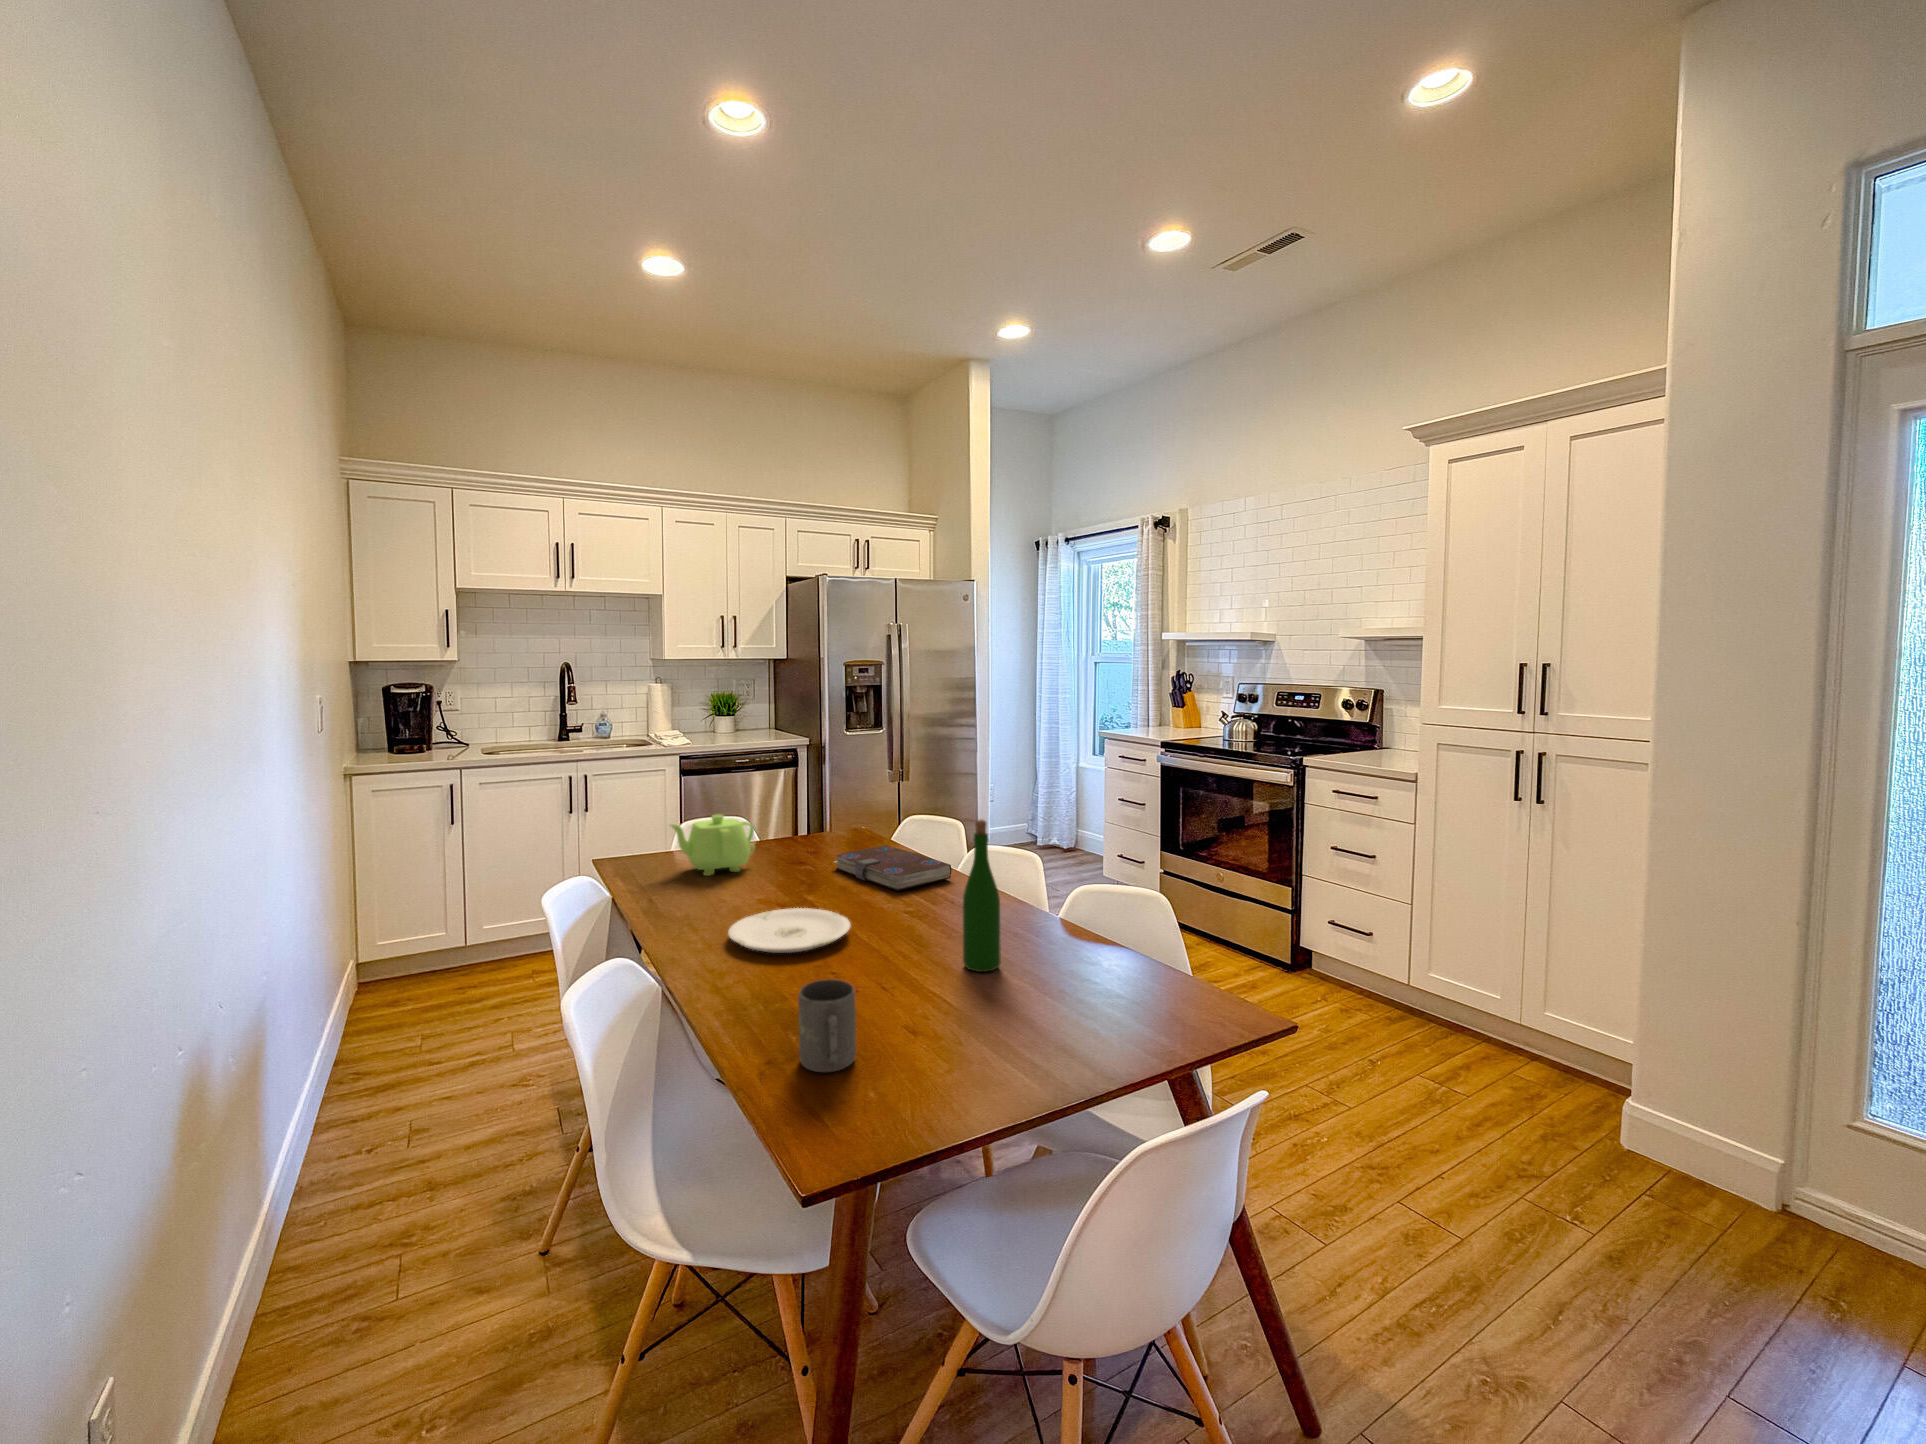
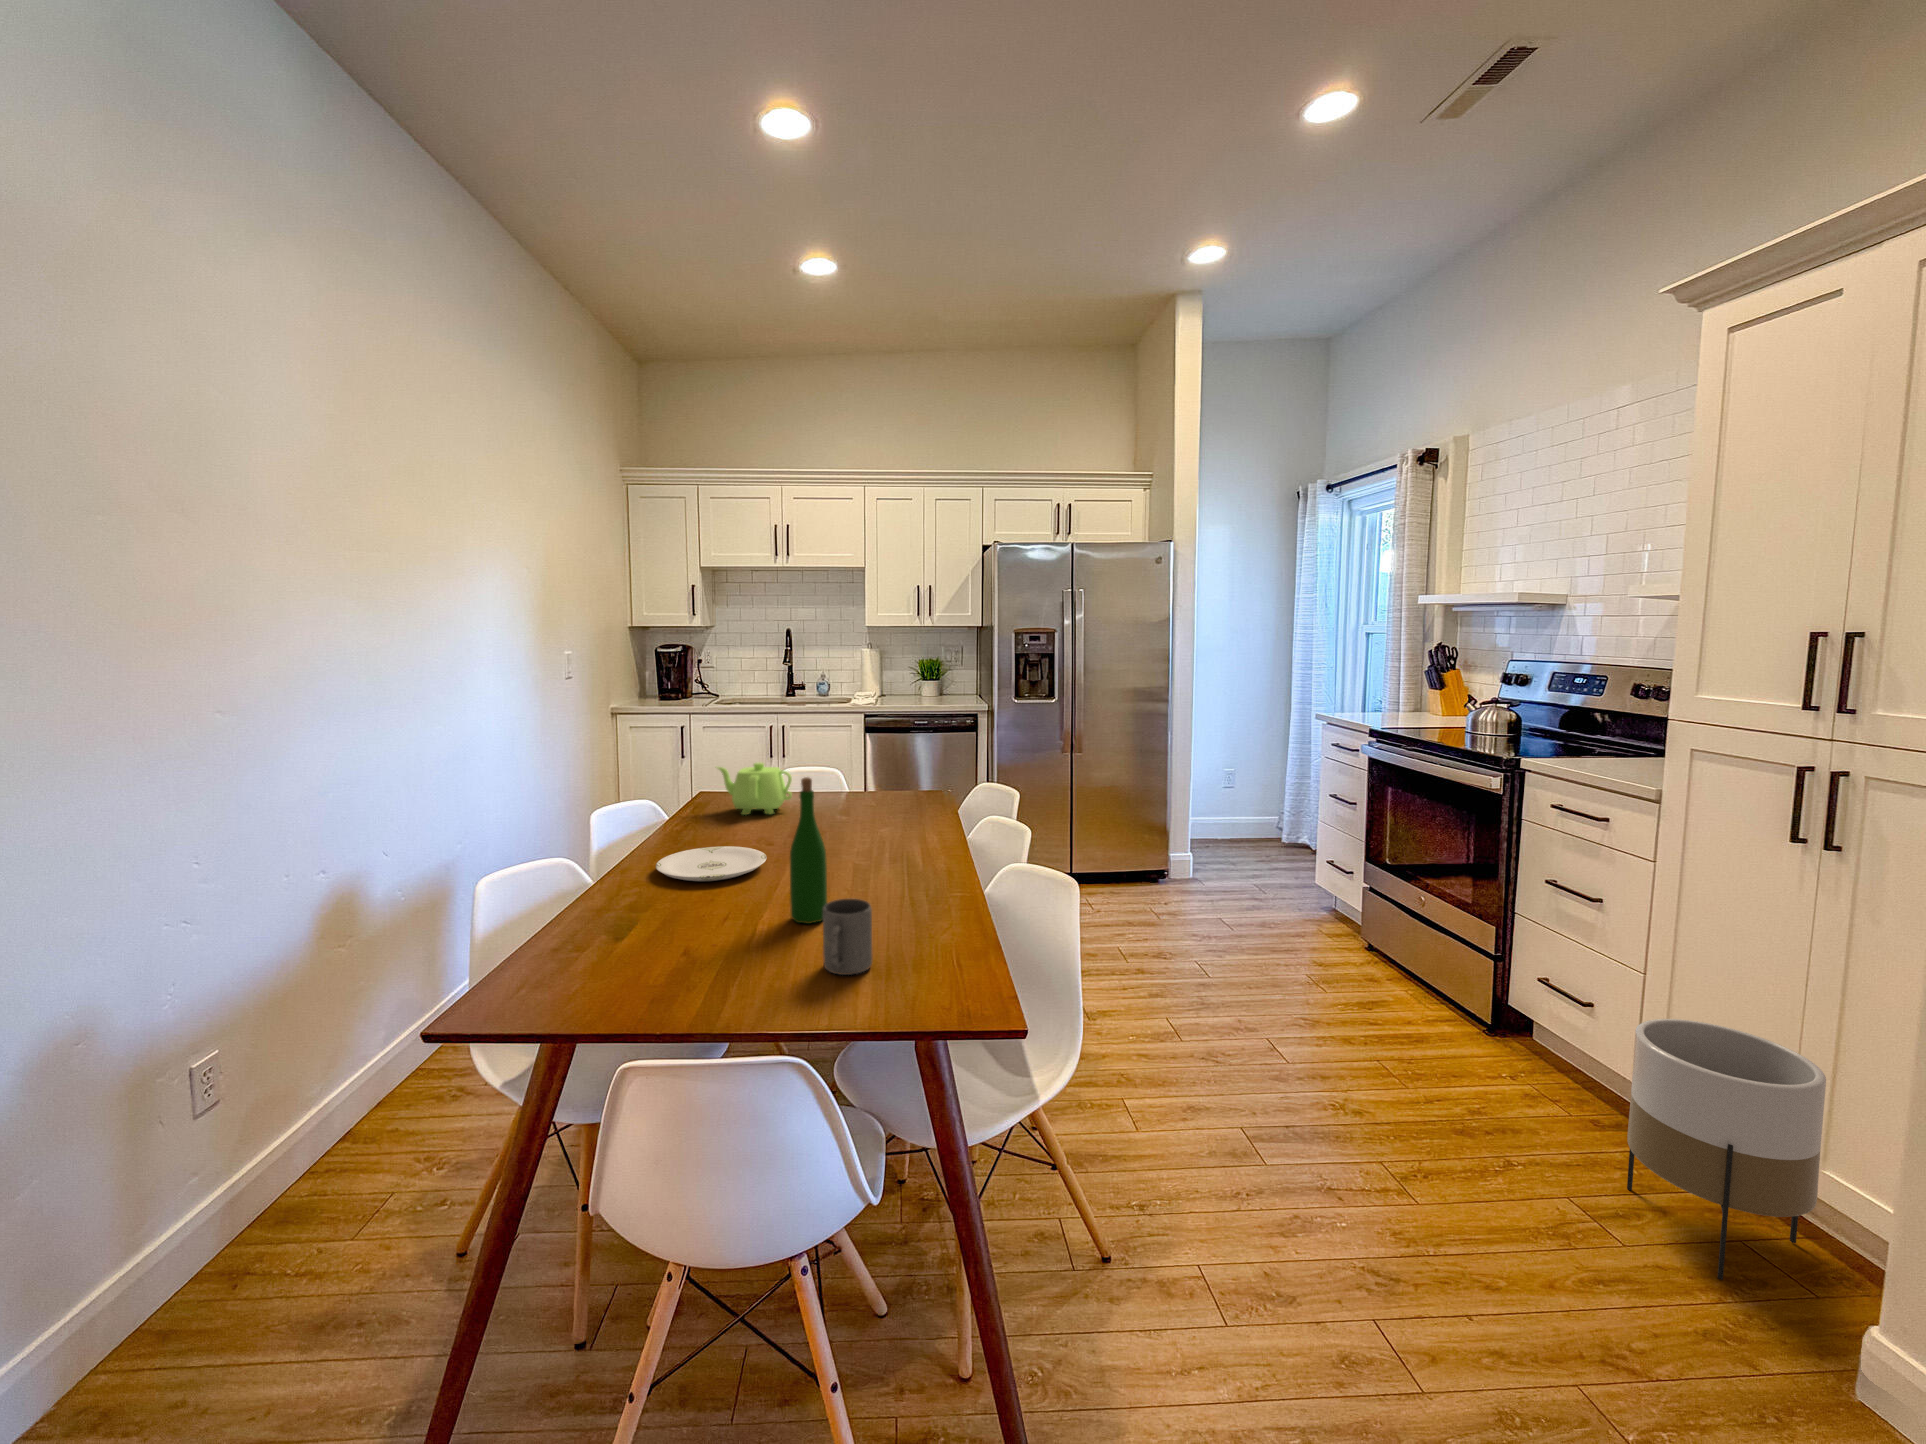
book: present [835,845,951,891] -> none [847,806,929,847]
planter: none [1441,932,1561,1104] -> present [1627,1019,1826,1280]
mug: present [798,979,856,1072] -> present [823,899,872,975]

